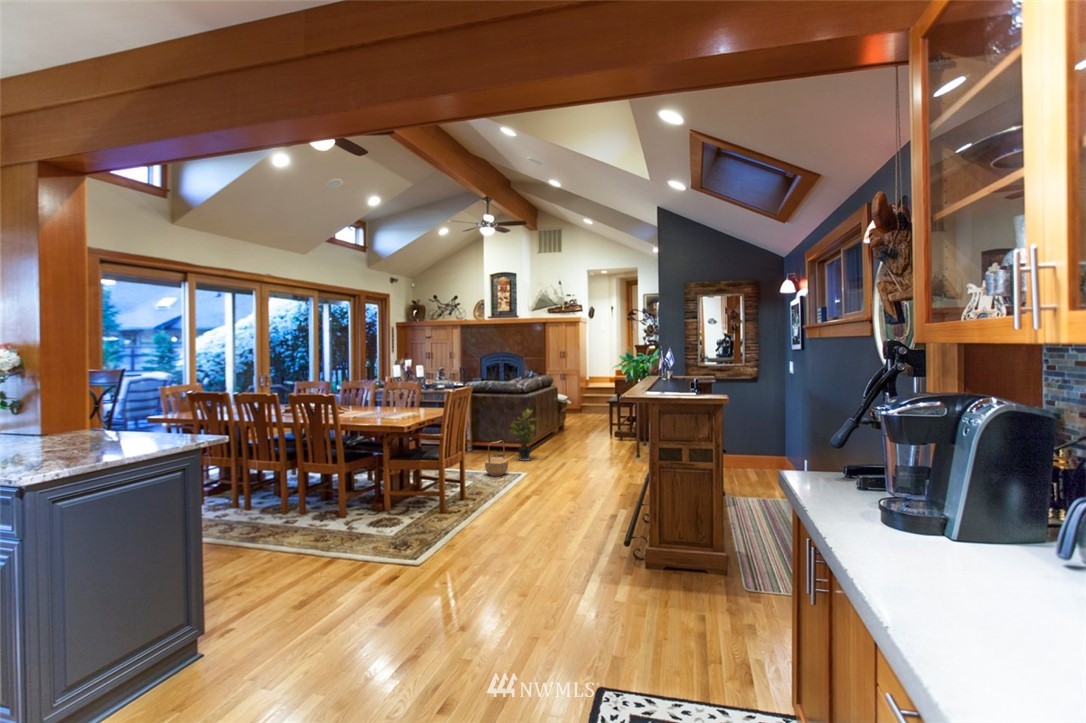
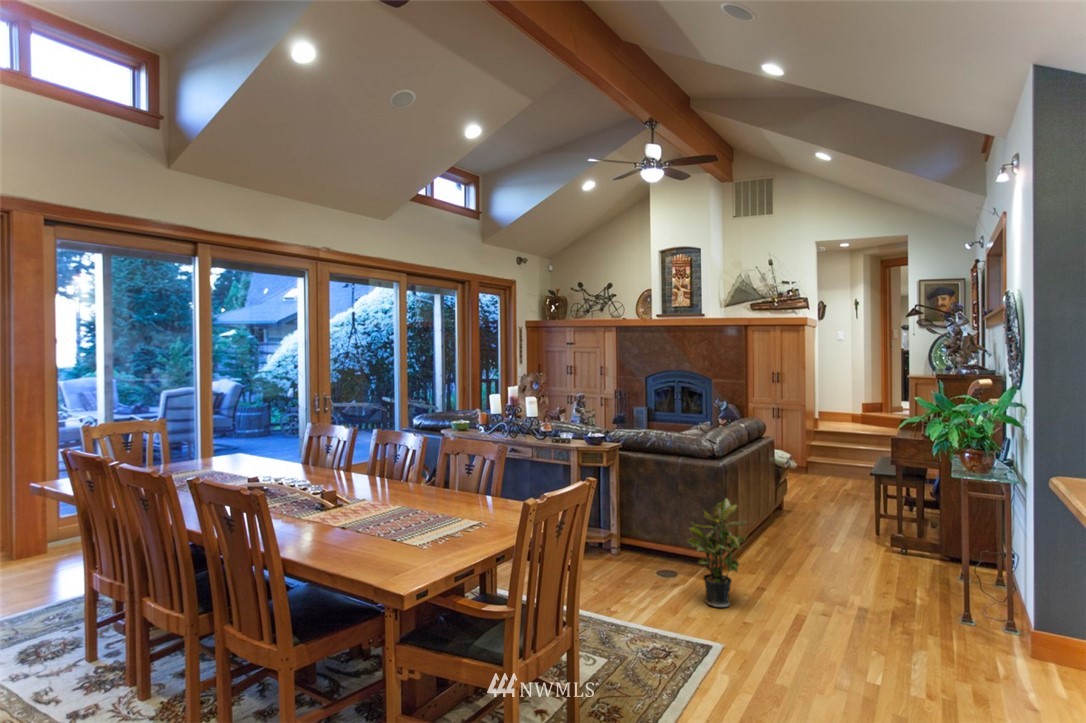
basket: present [485,440,508,476] -> none [632,577,683,662]

